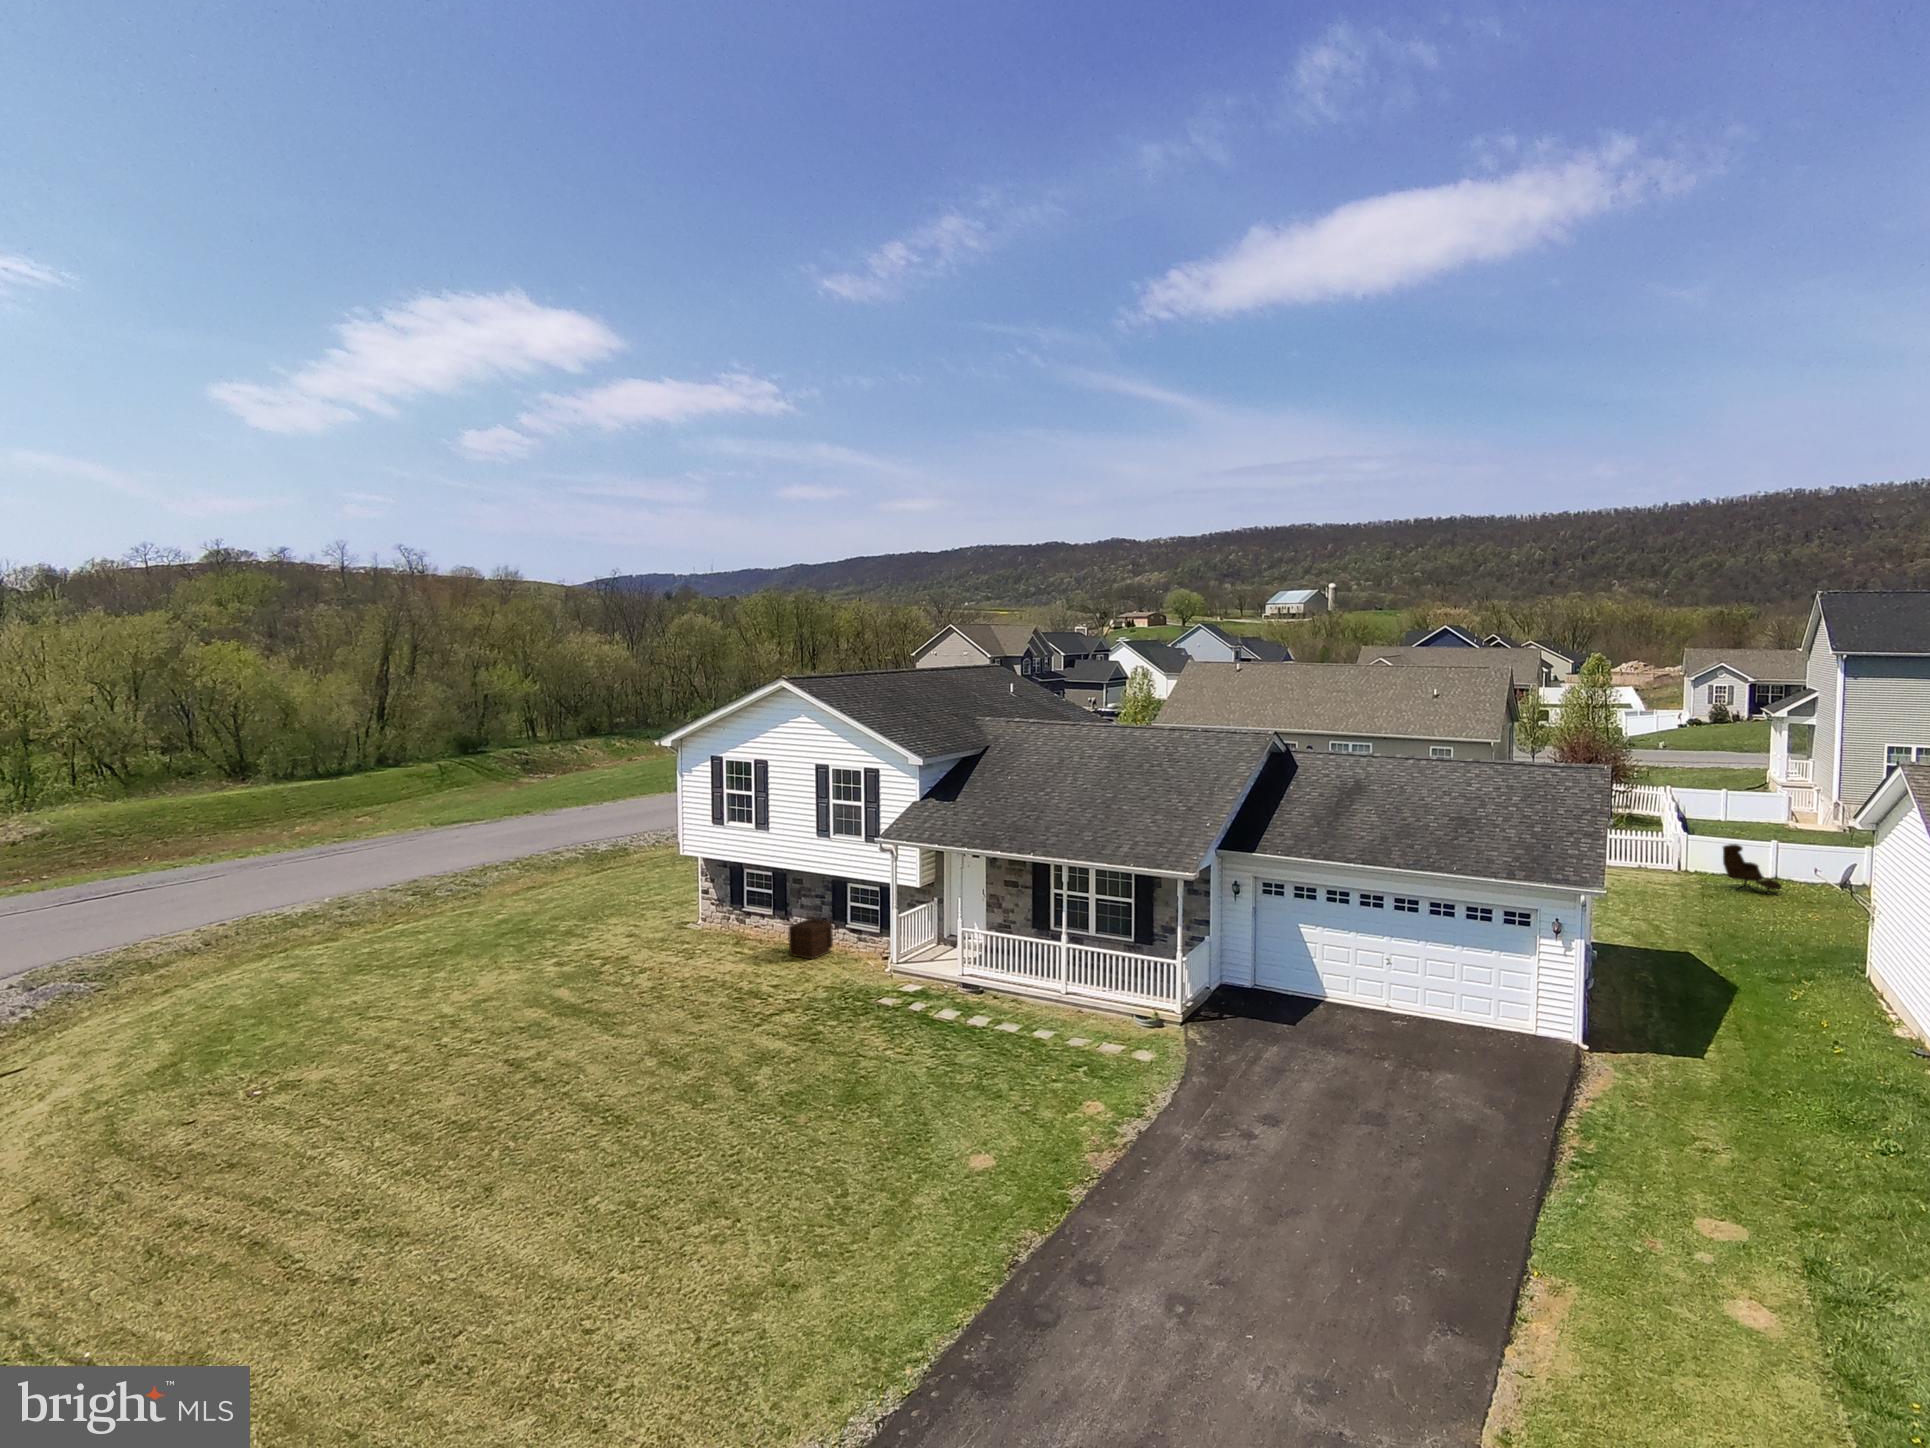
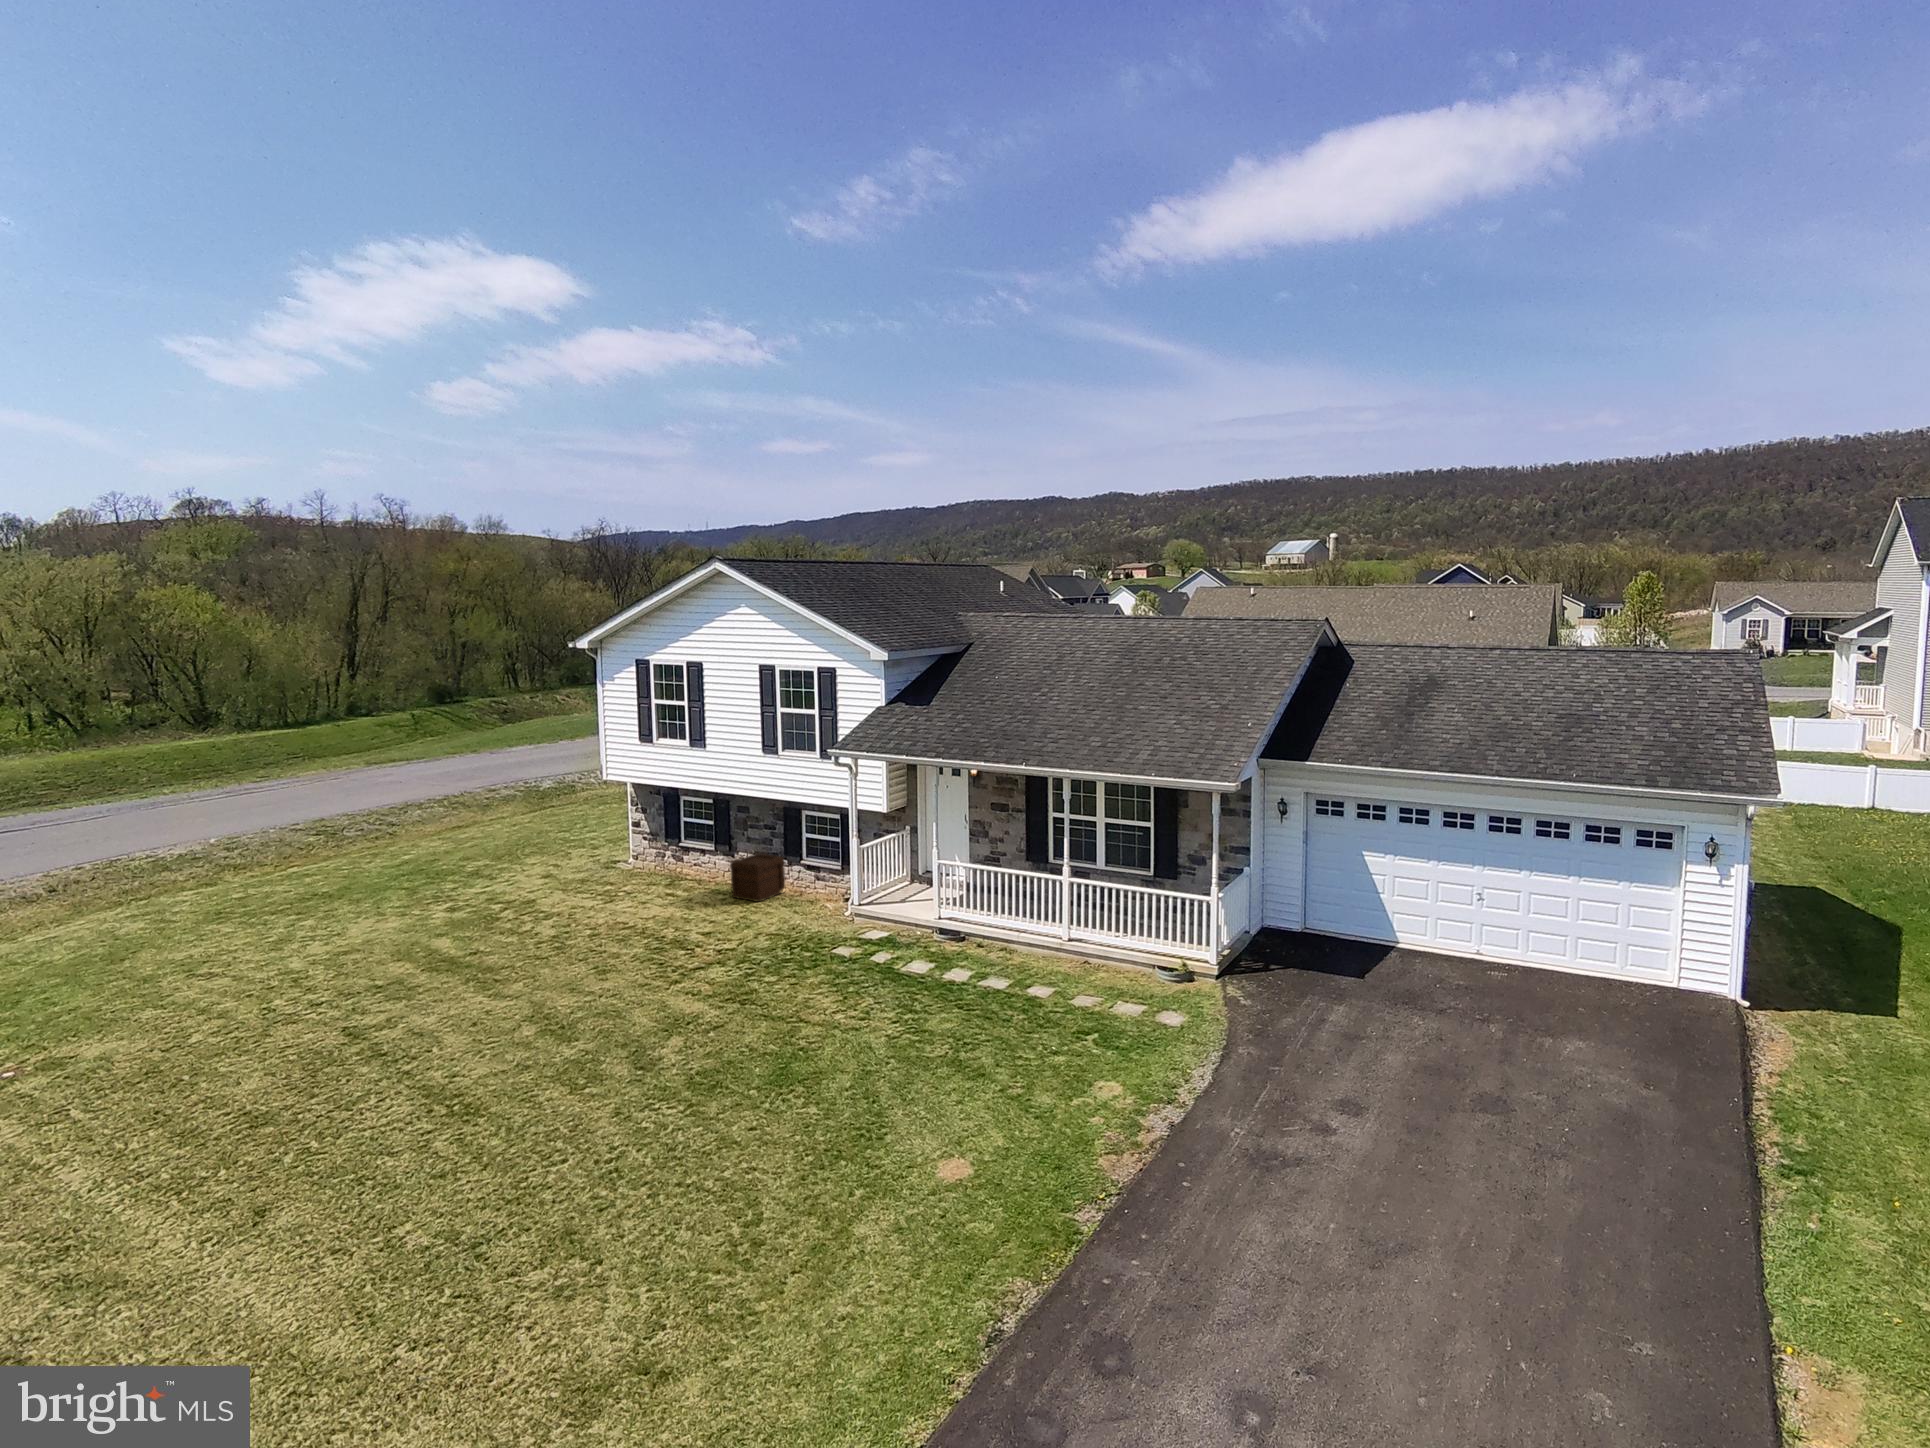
lounge chair: present [1723,844,1782,894] -> none [1844,763,1917,822]

